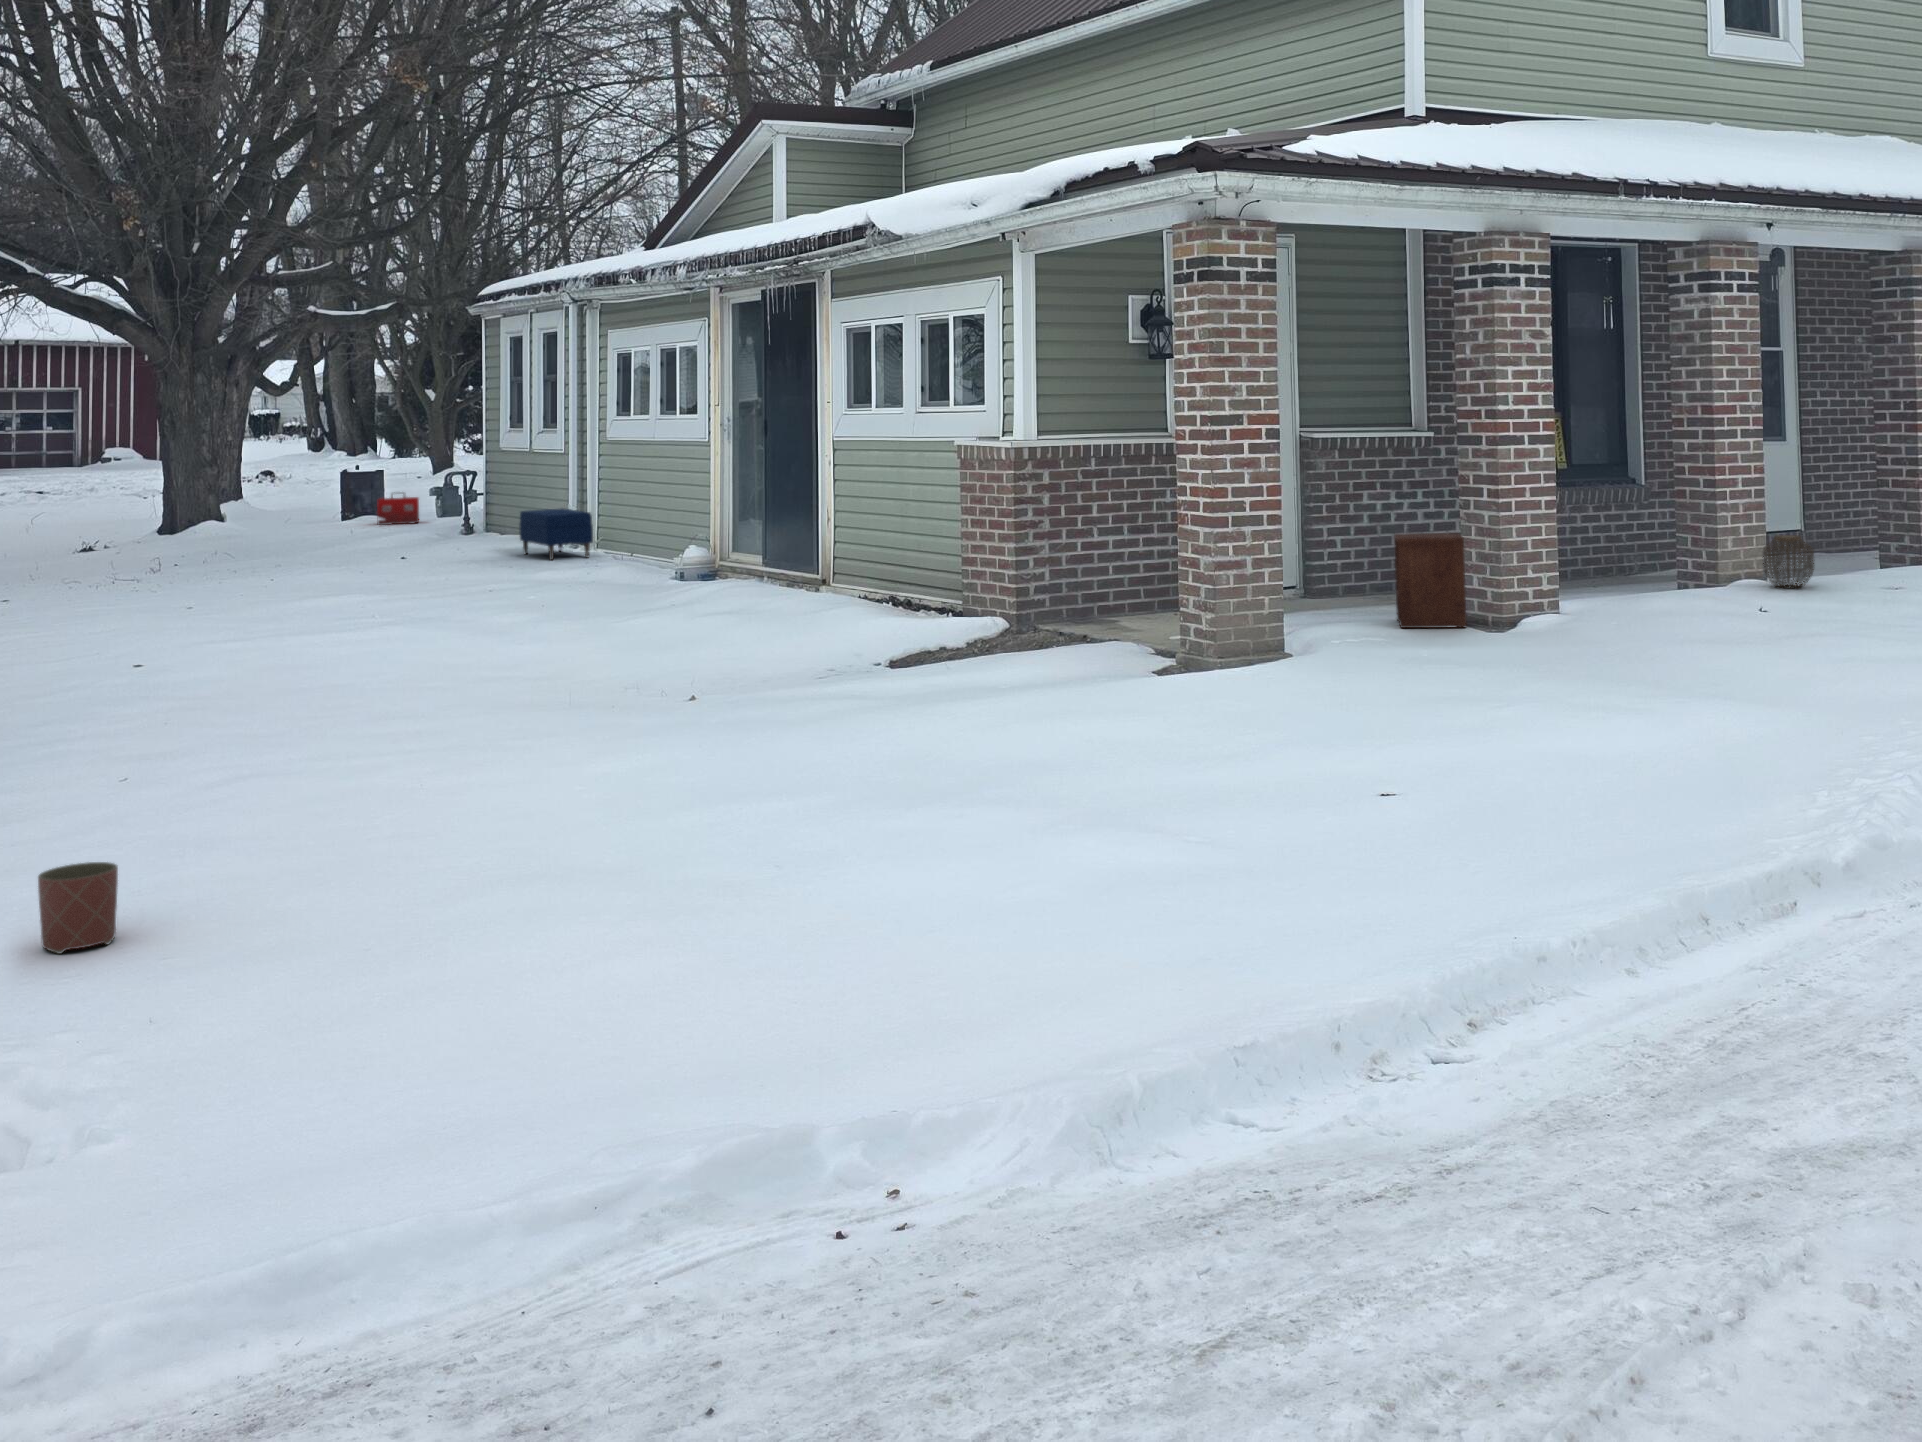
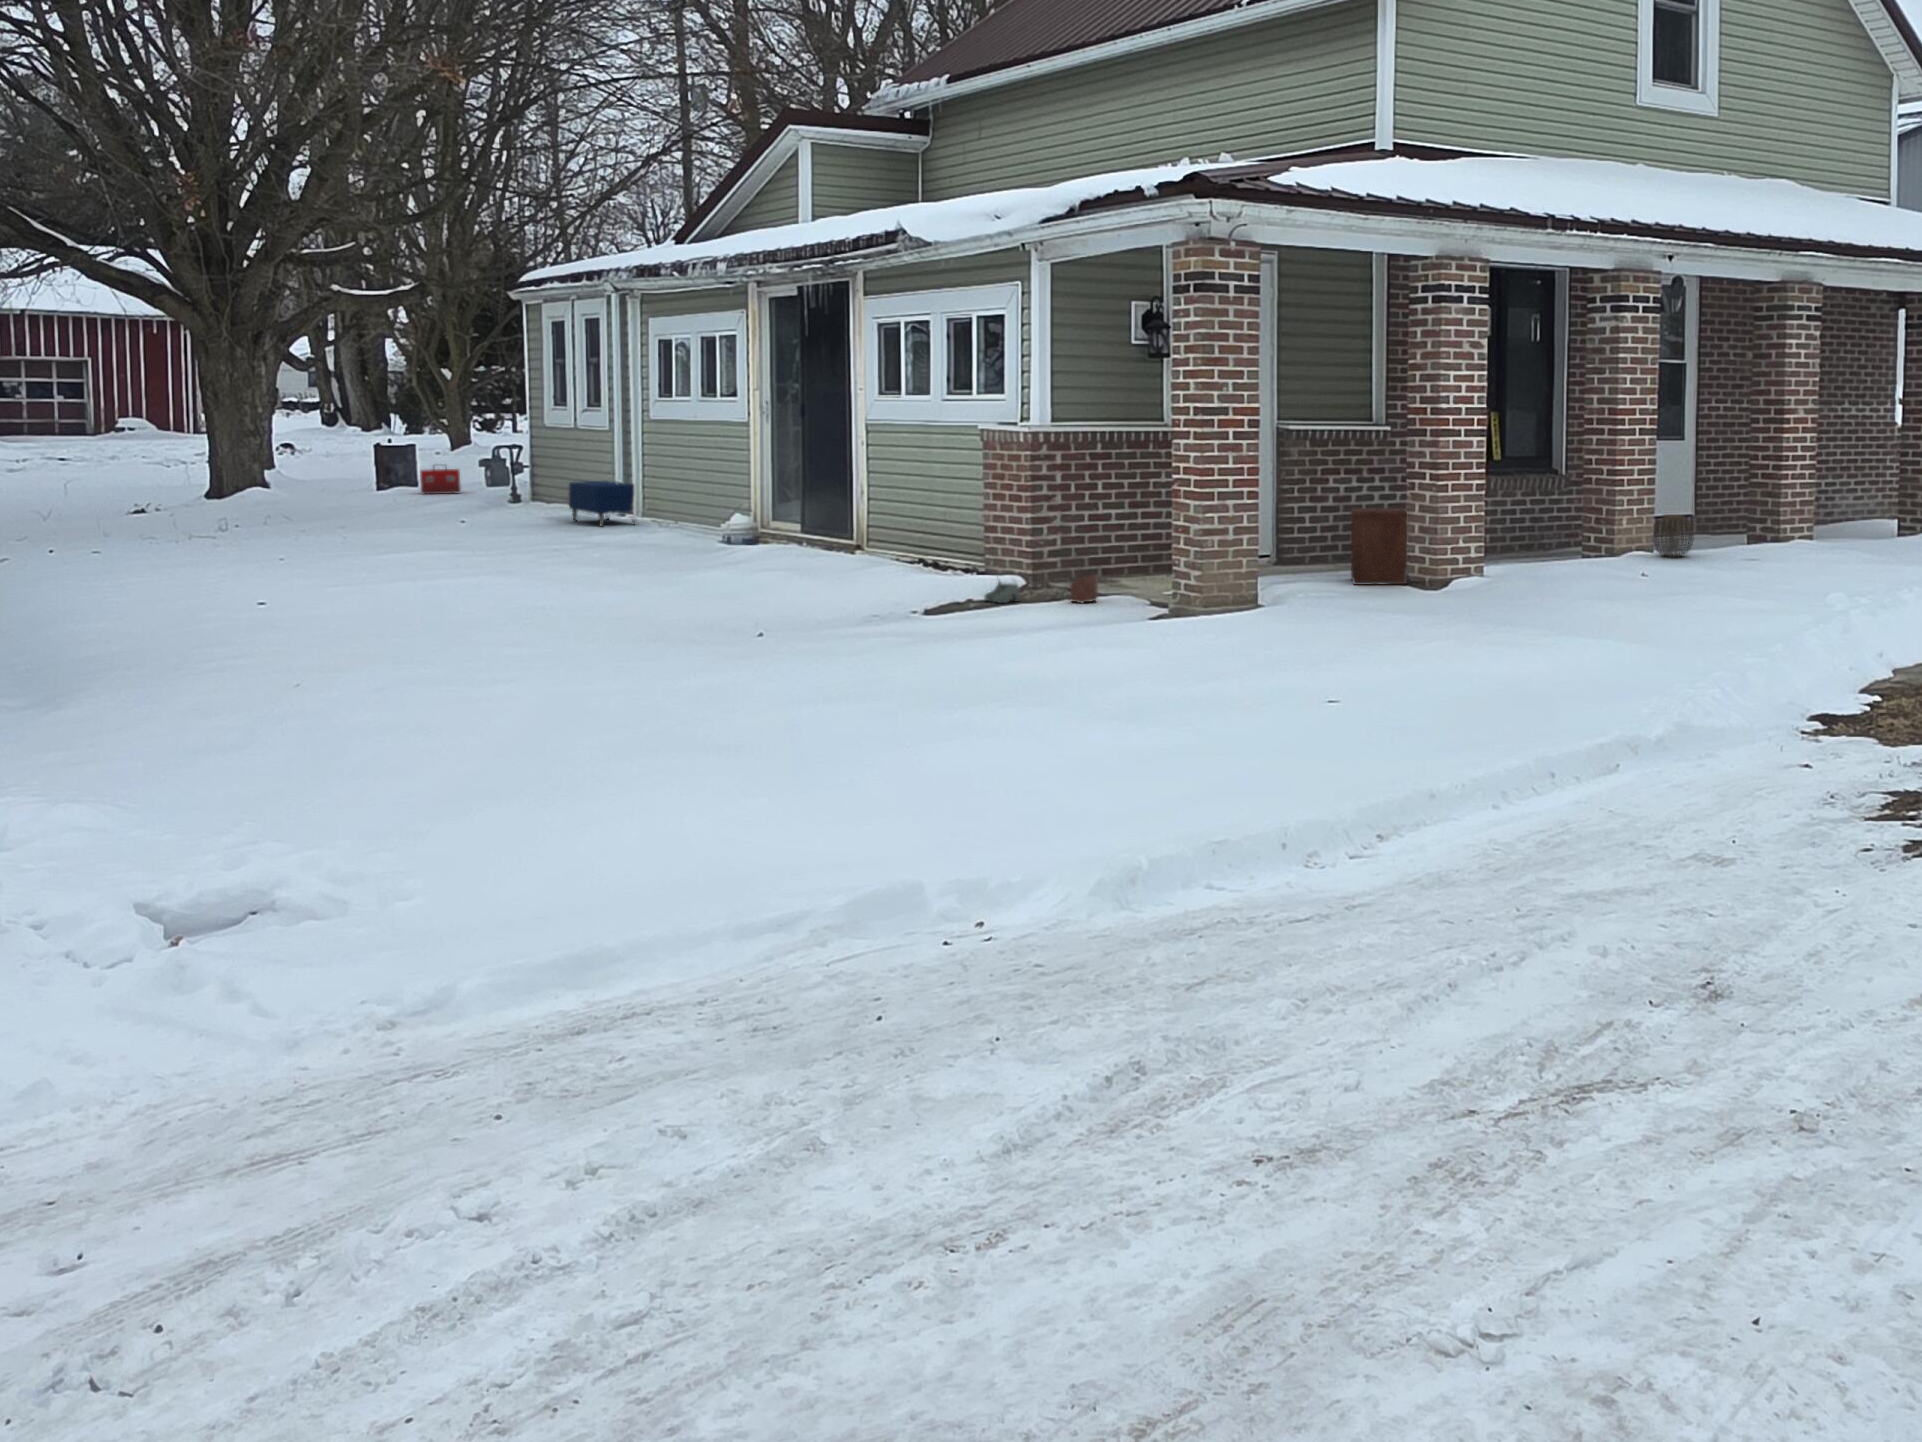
boots: none [958,616,1000,652] -> present [984,581,1020,603]
planter: present [38,862,118,954] -> present [1069,575,1098,603]

